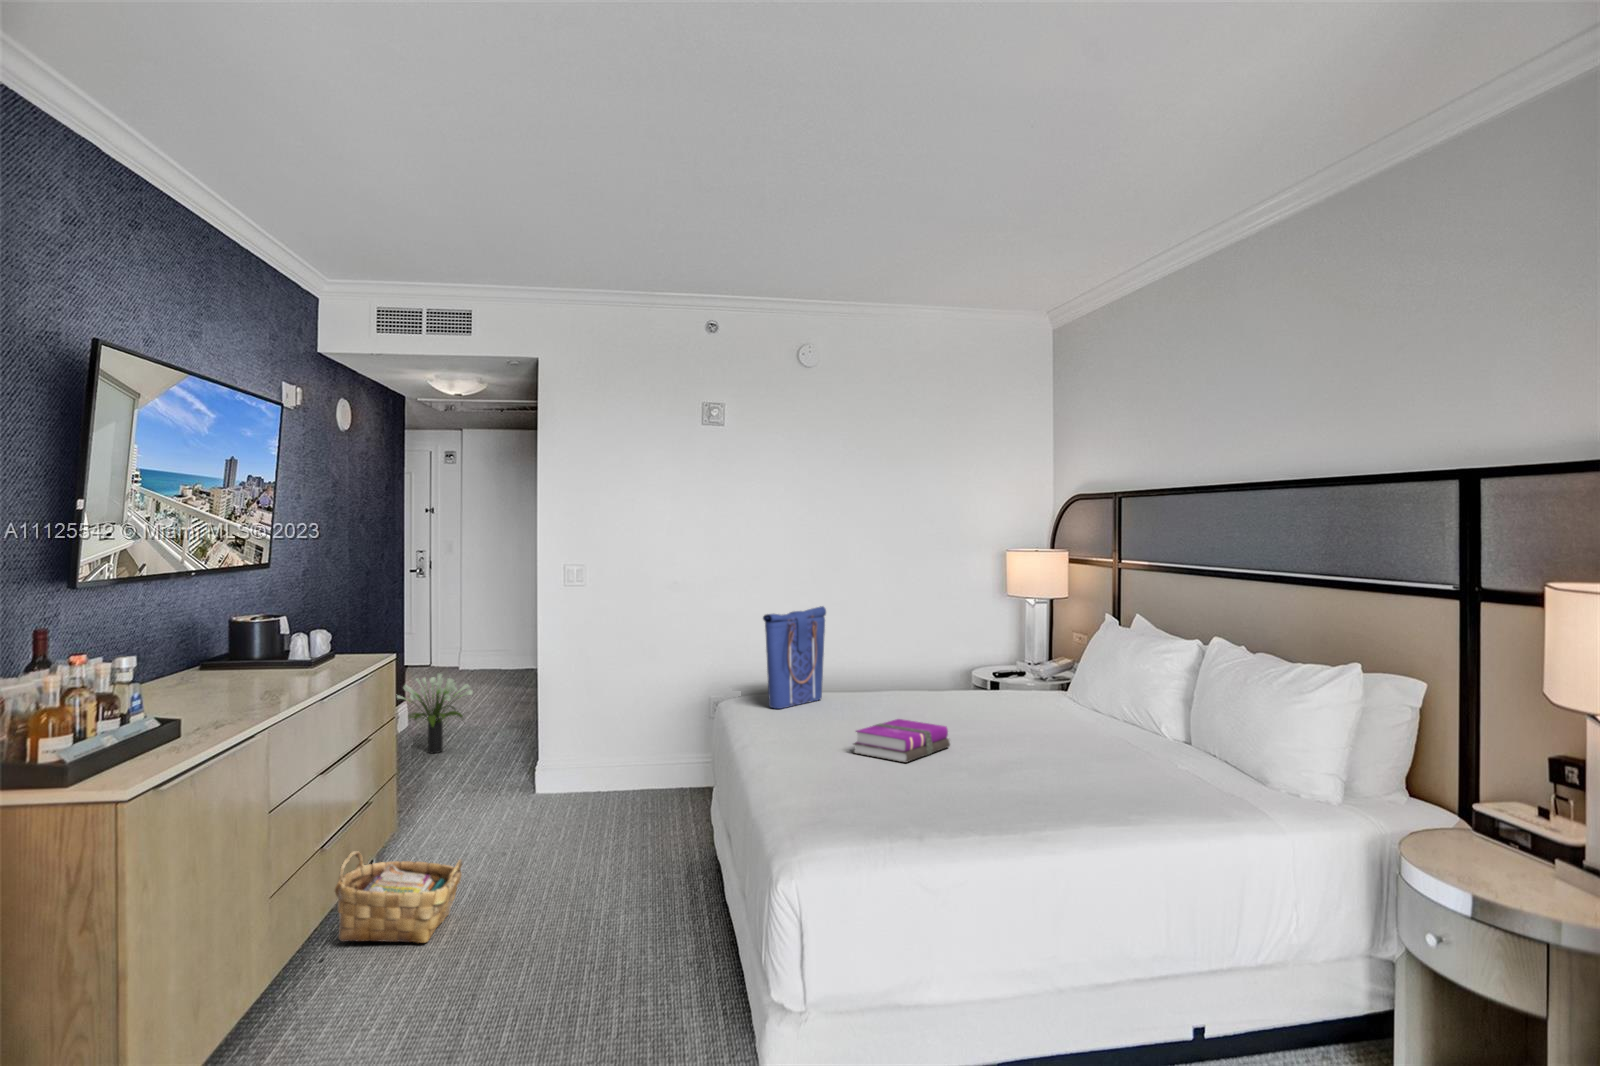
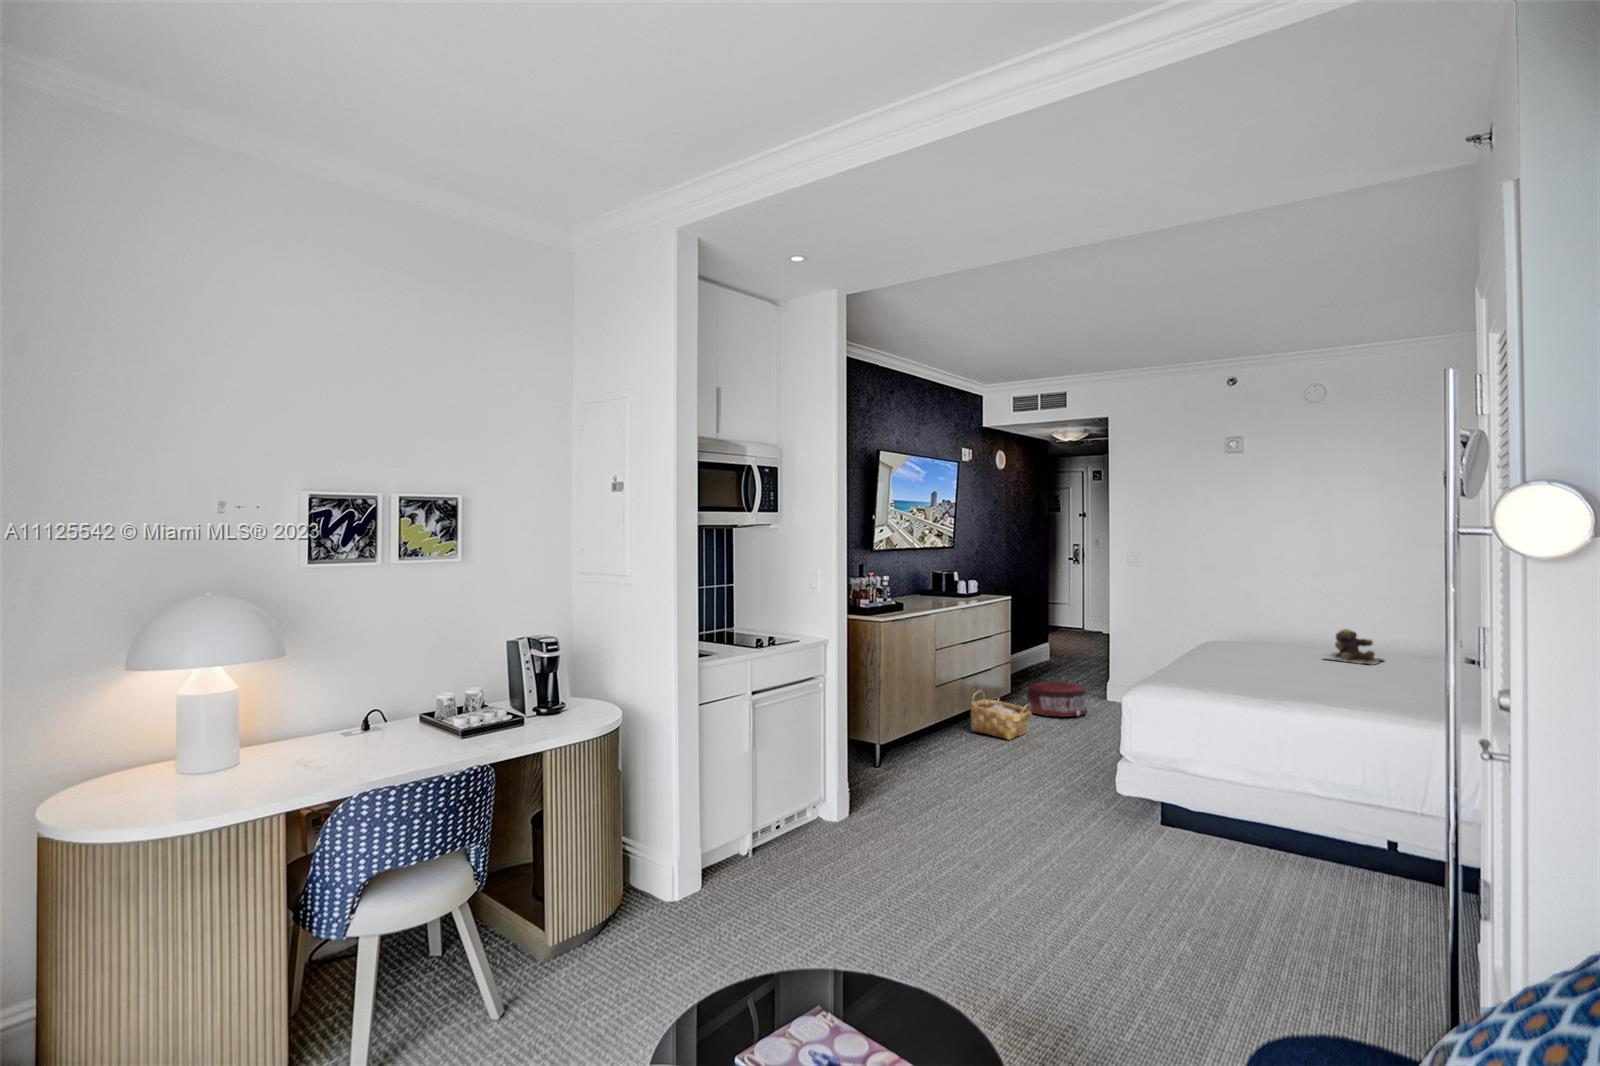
tote bag: present [763,606,826,709] -> none [1229,583,1291,650]
teddy bear: none [884,665,948,713] -> present [1324,629,1384,664]
potted plant: present [397,674,473,753] -> none [1034,620,1083,671]
notebook: present [854,719,950,762] -> none [1247,656,1325,677]
pouf: none [424,786,529,858] -> present [1027,681,1088,717]

